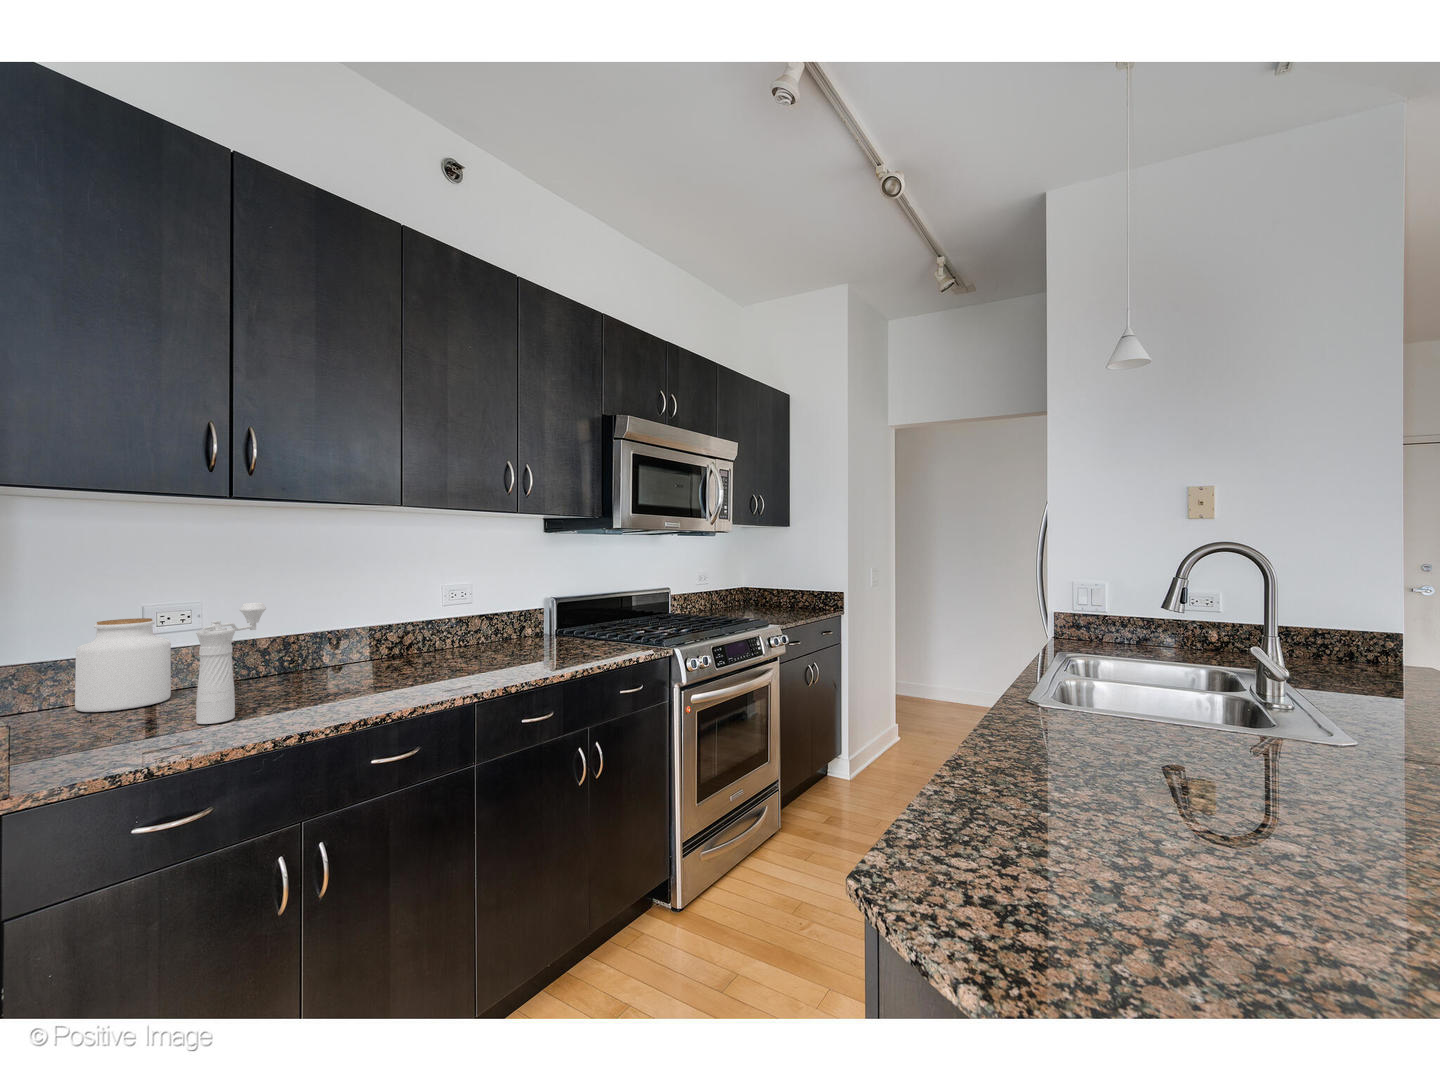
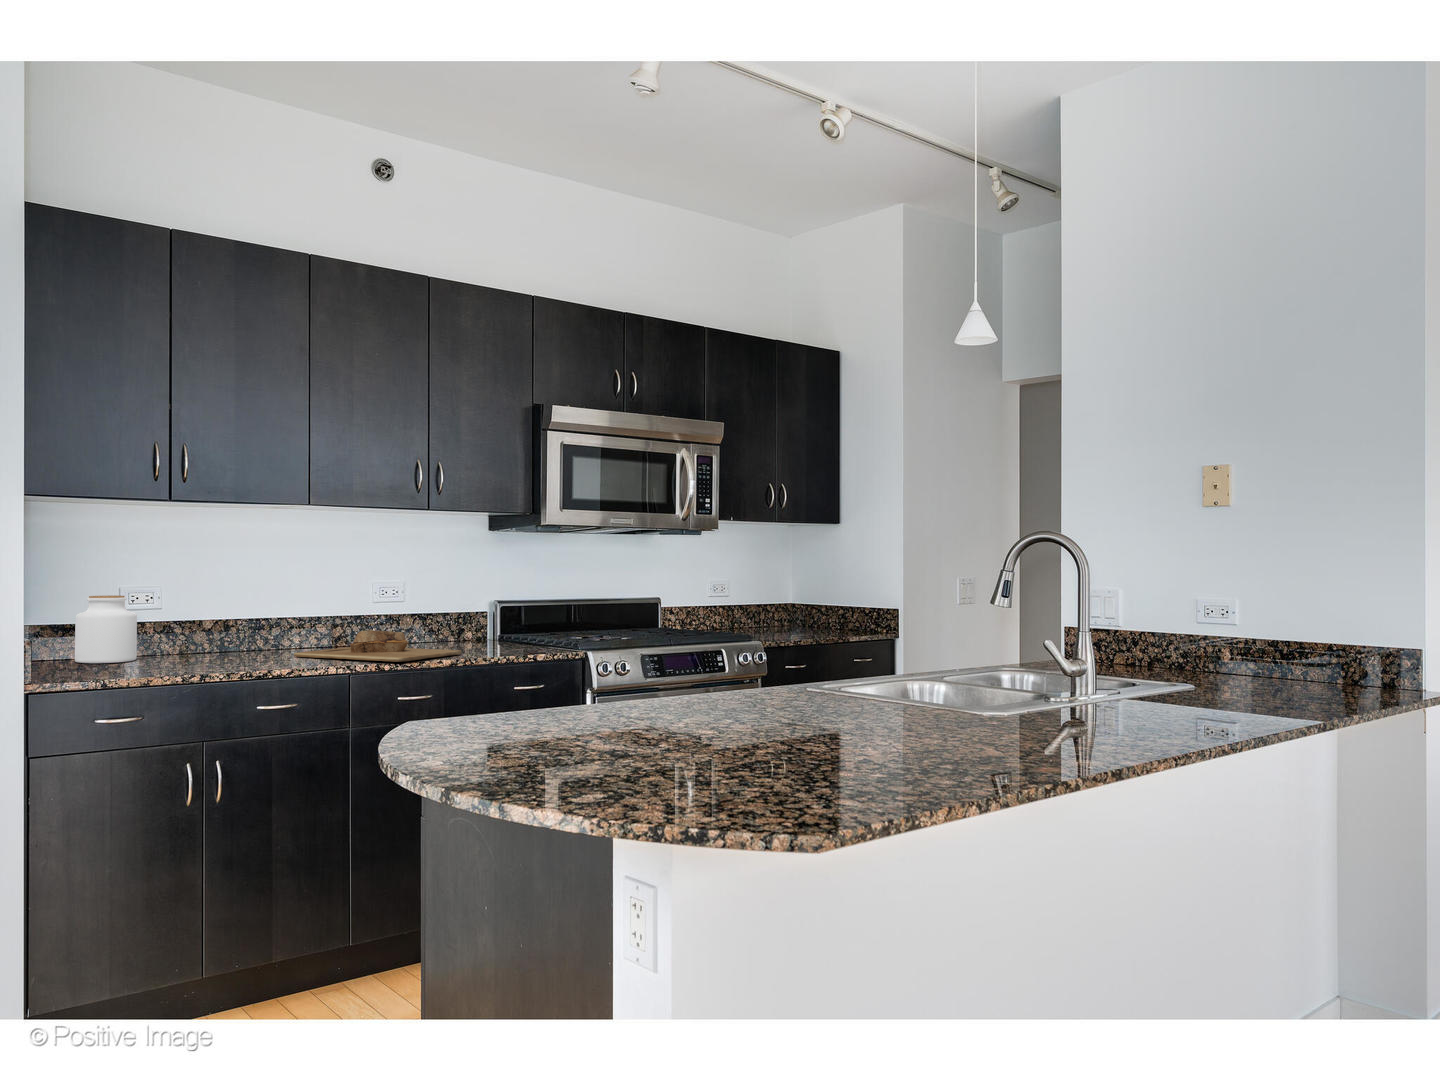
pepper mill: present [196,603,266,724] -> none [146,584,199,671]
cutting board: none [378,640,559,678] -> present [294,630,461,662]

